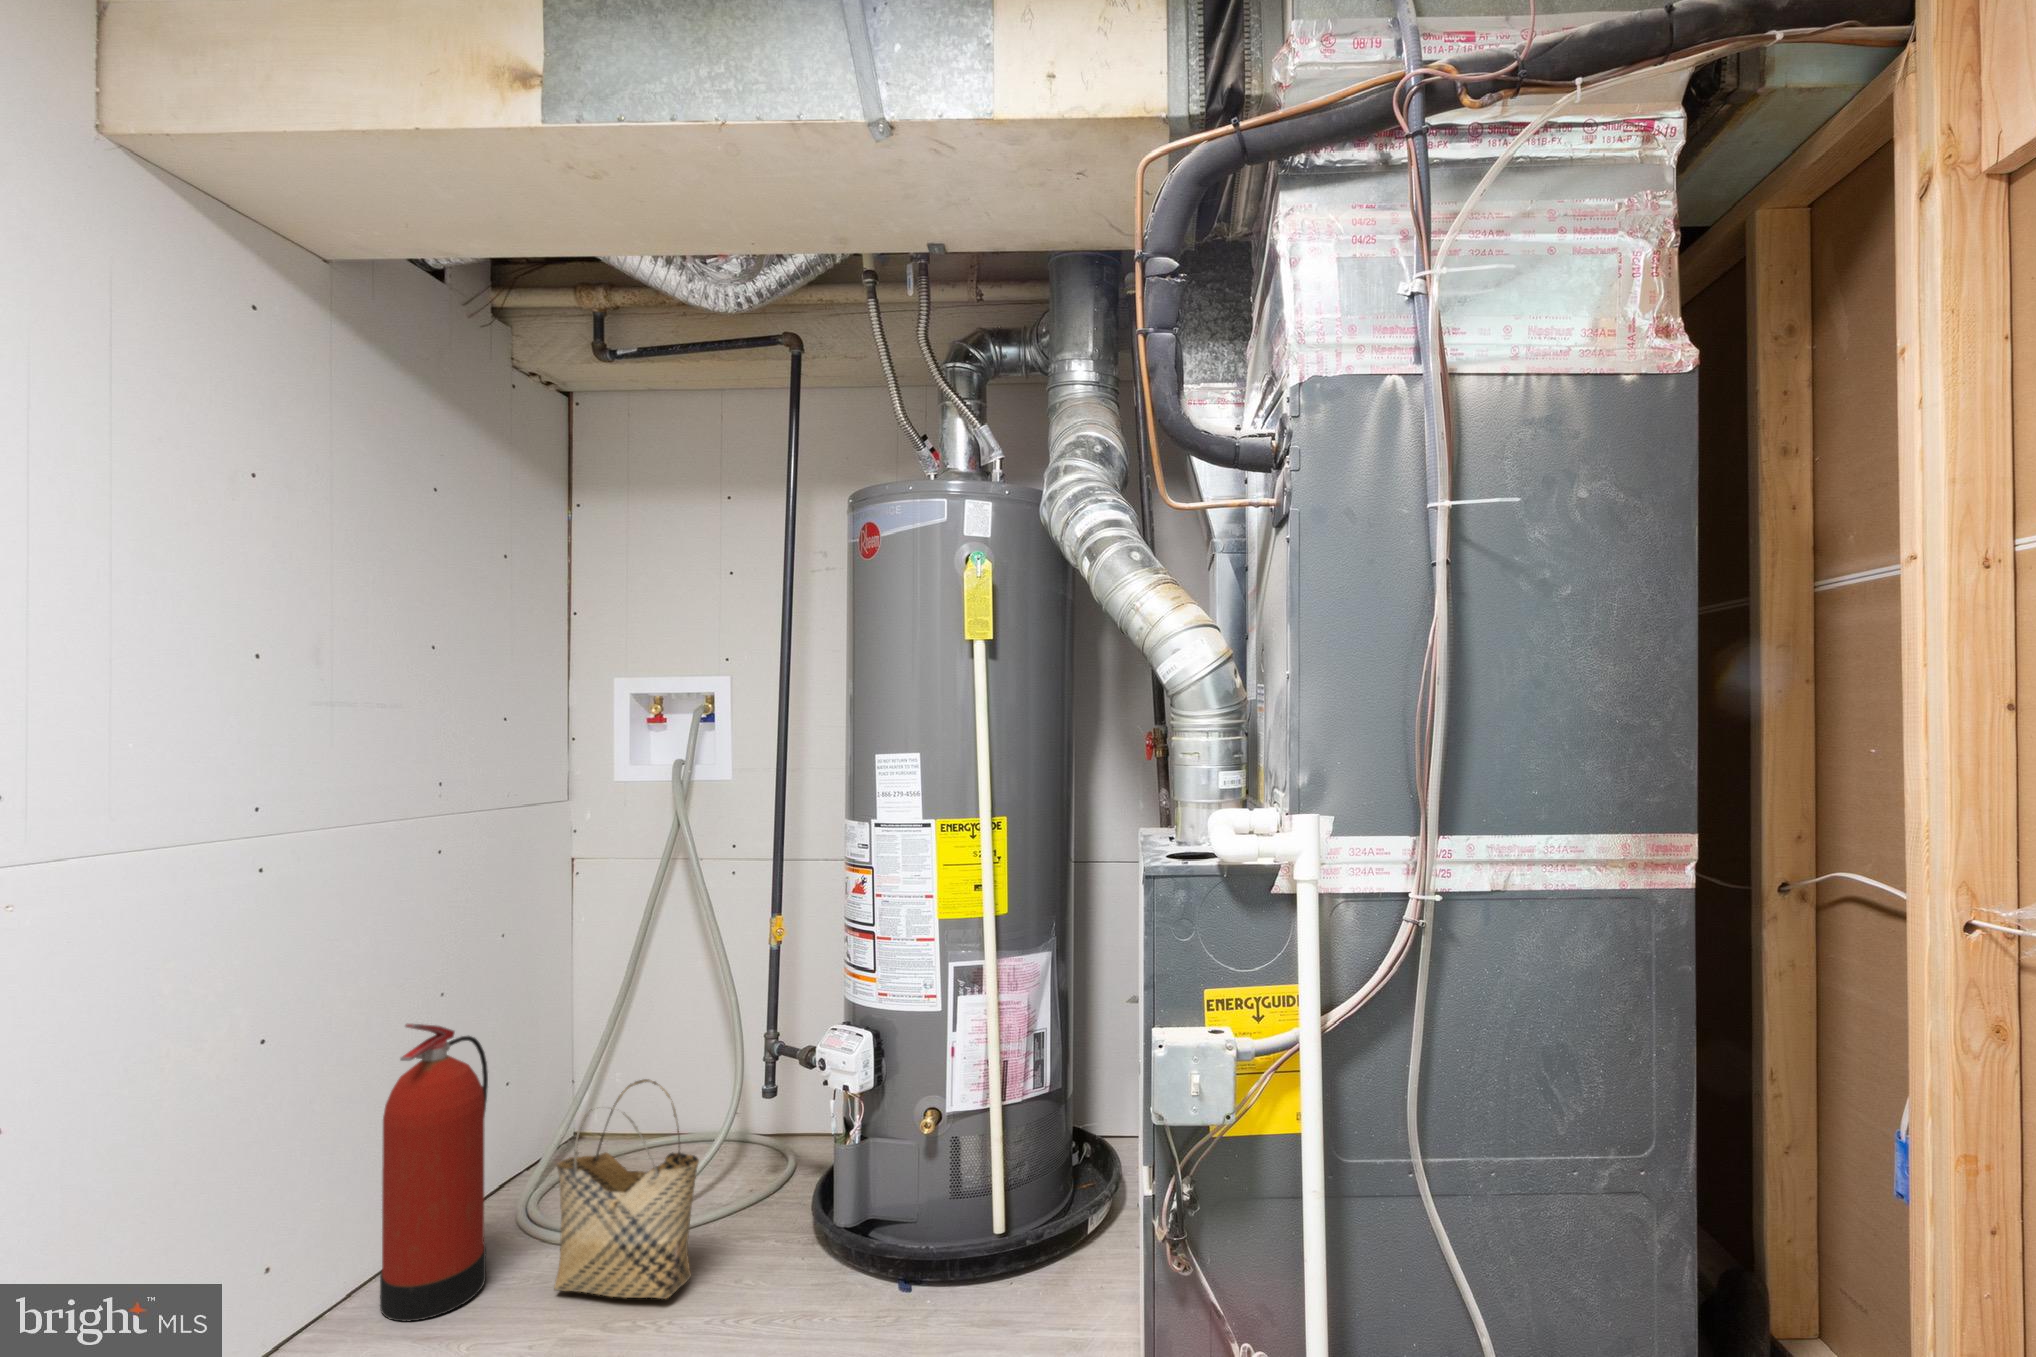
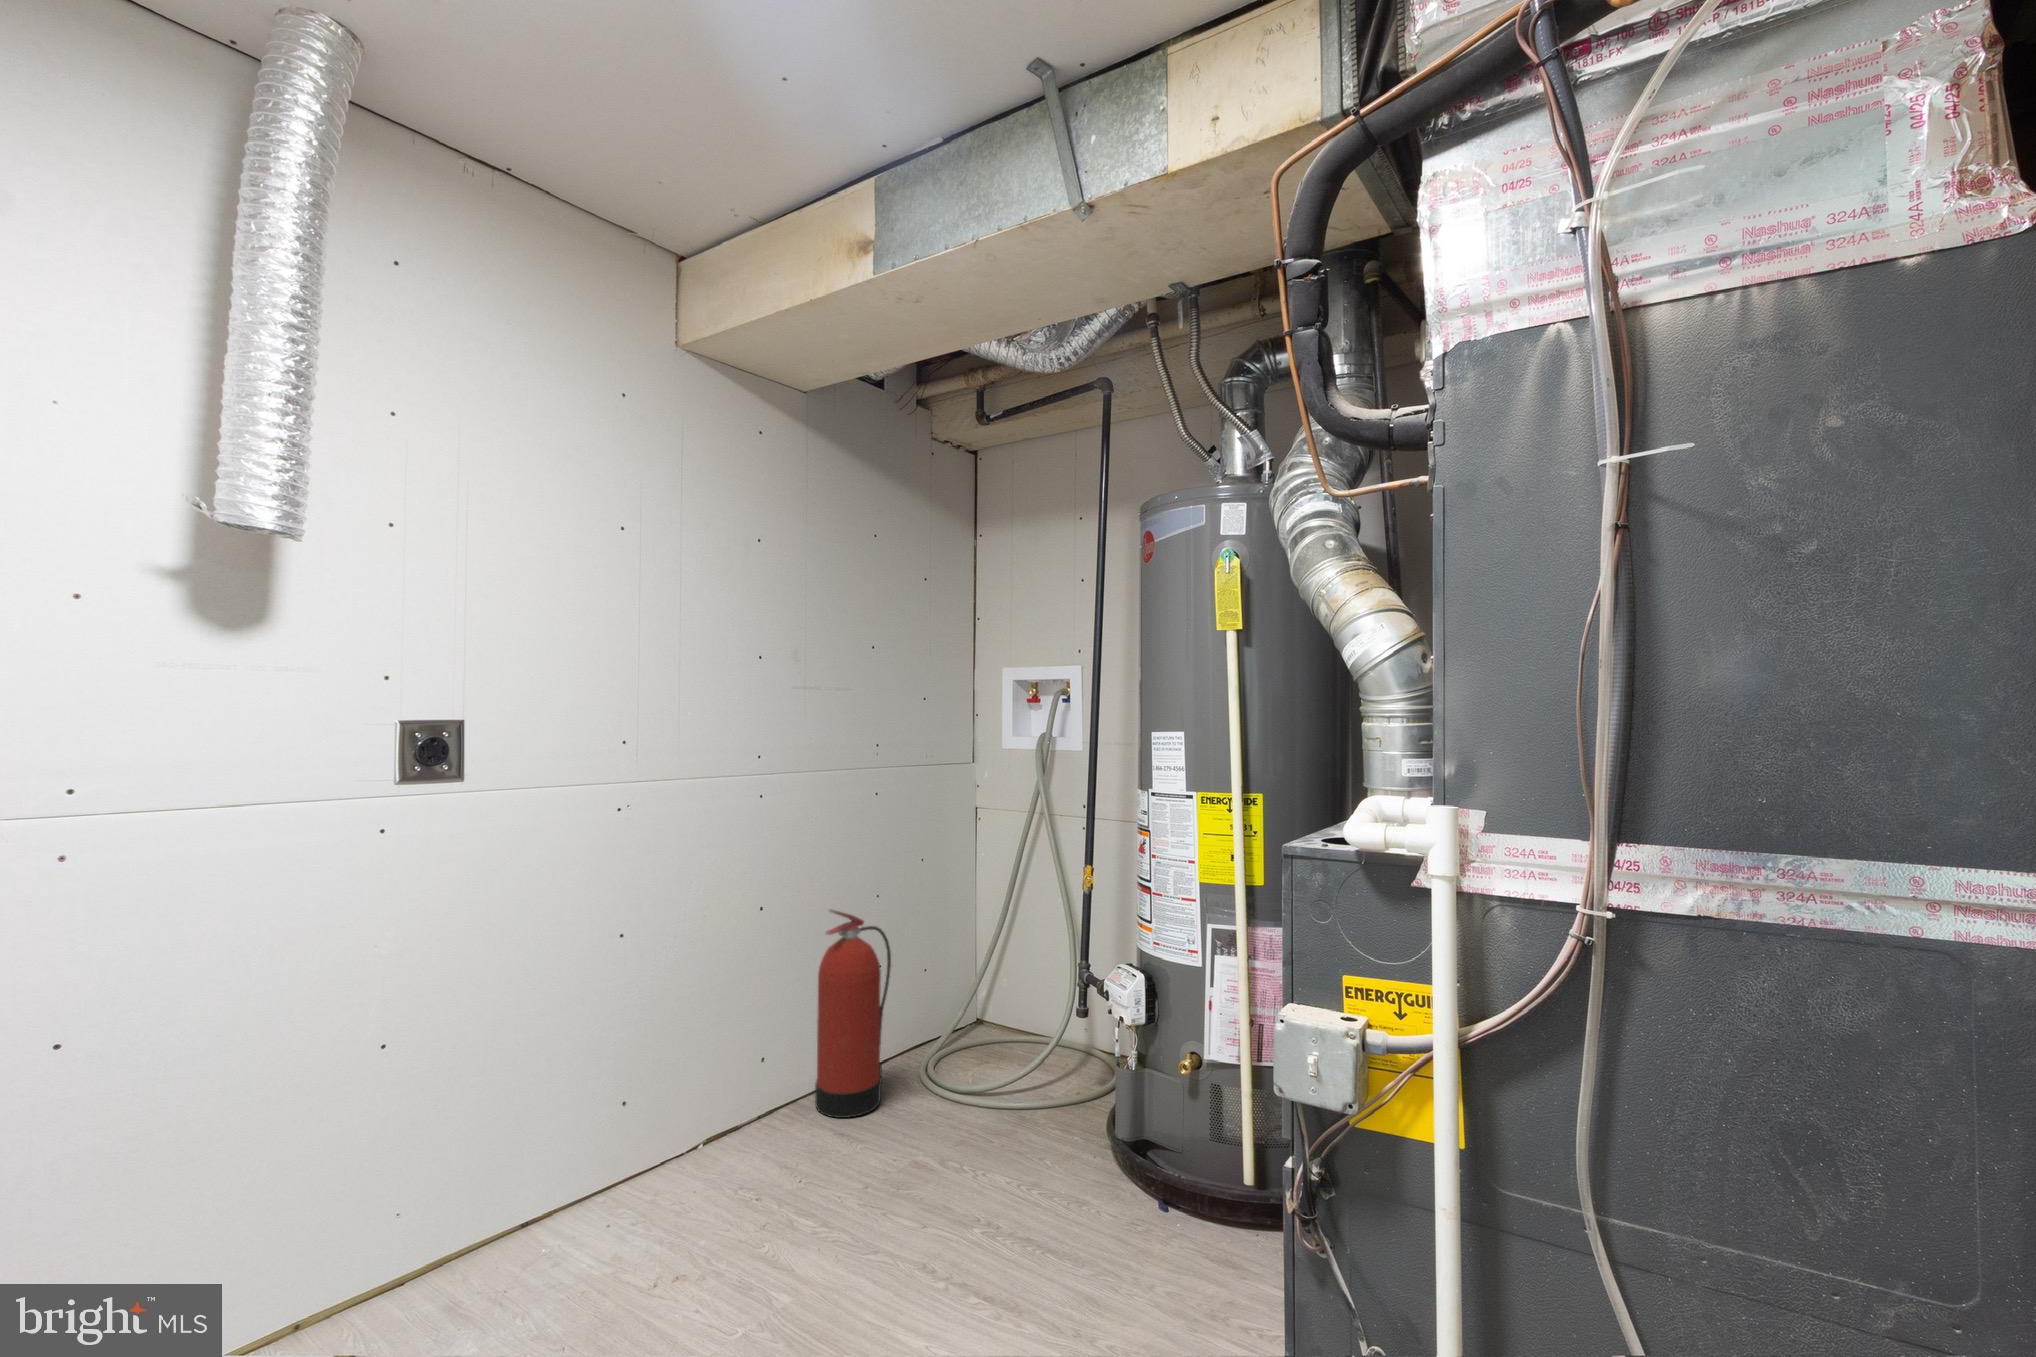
woven basket: present [554,1079,699,1299] -> none [914,981,1013,1153]

